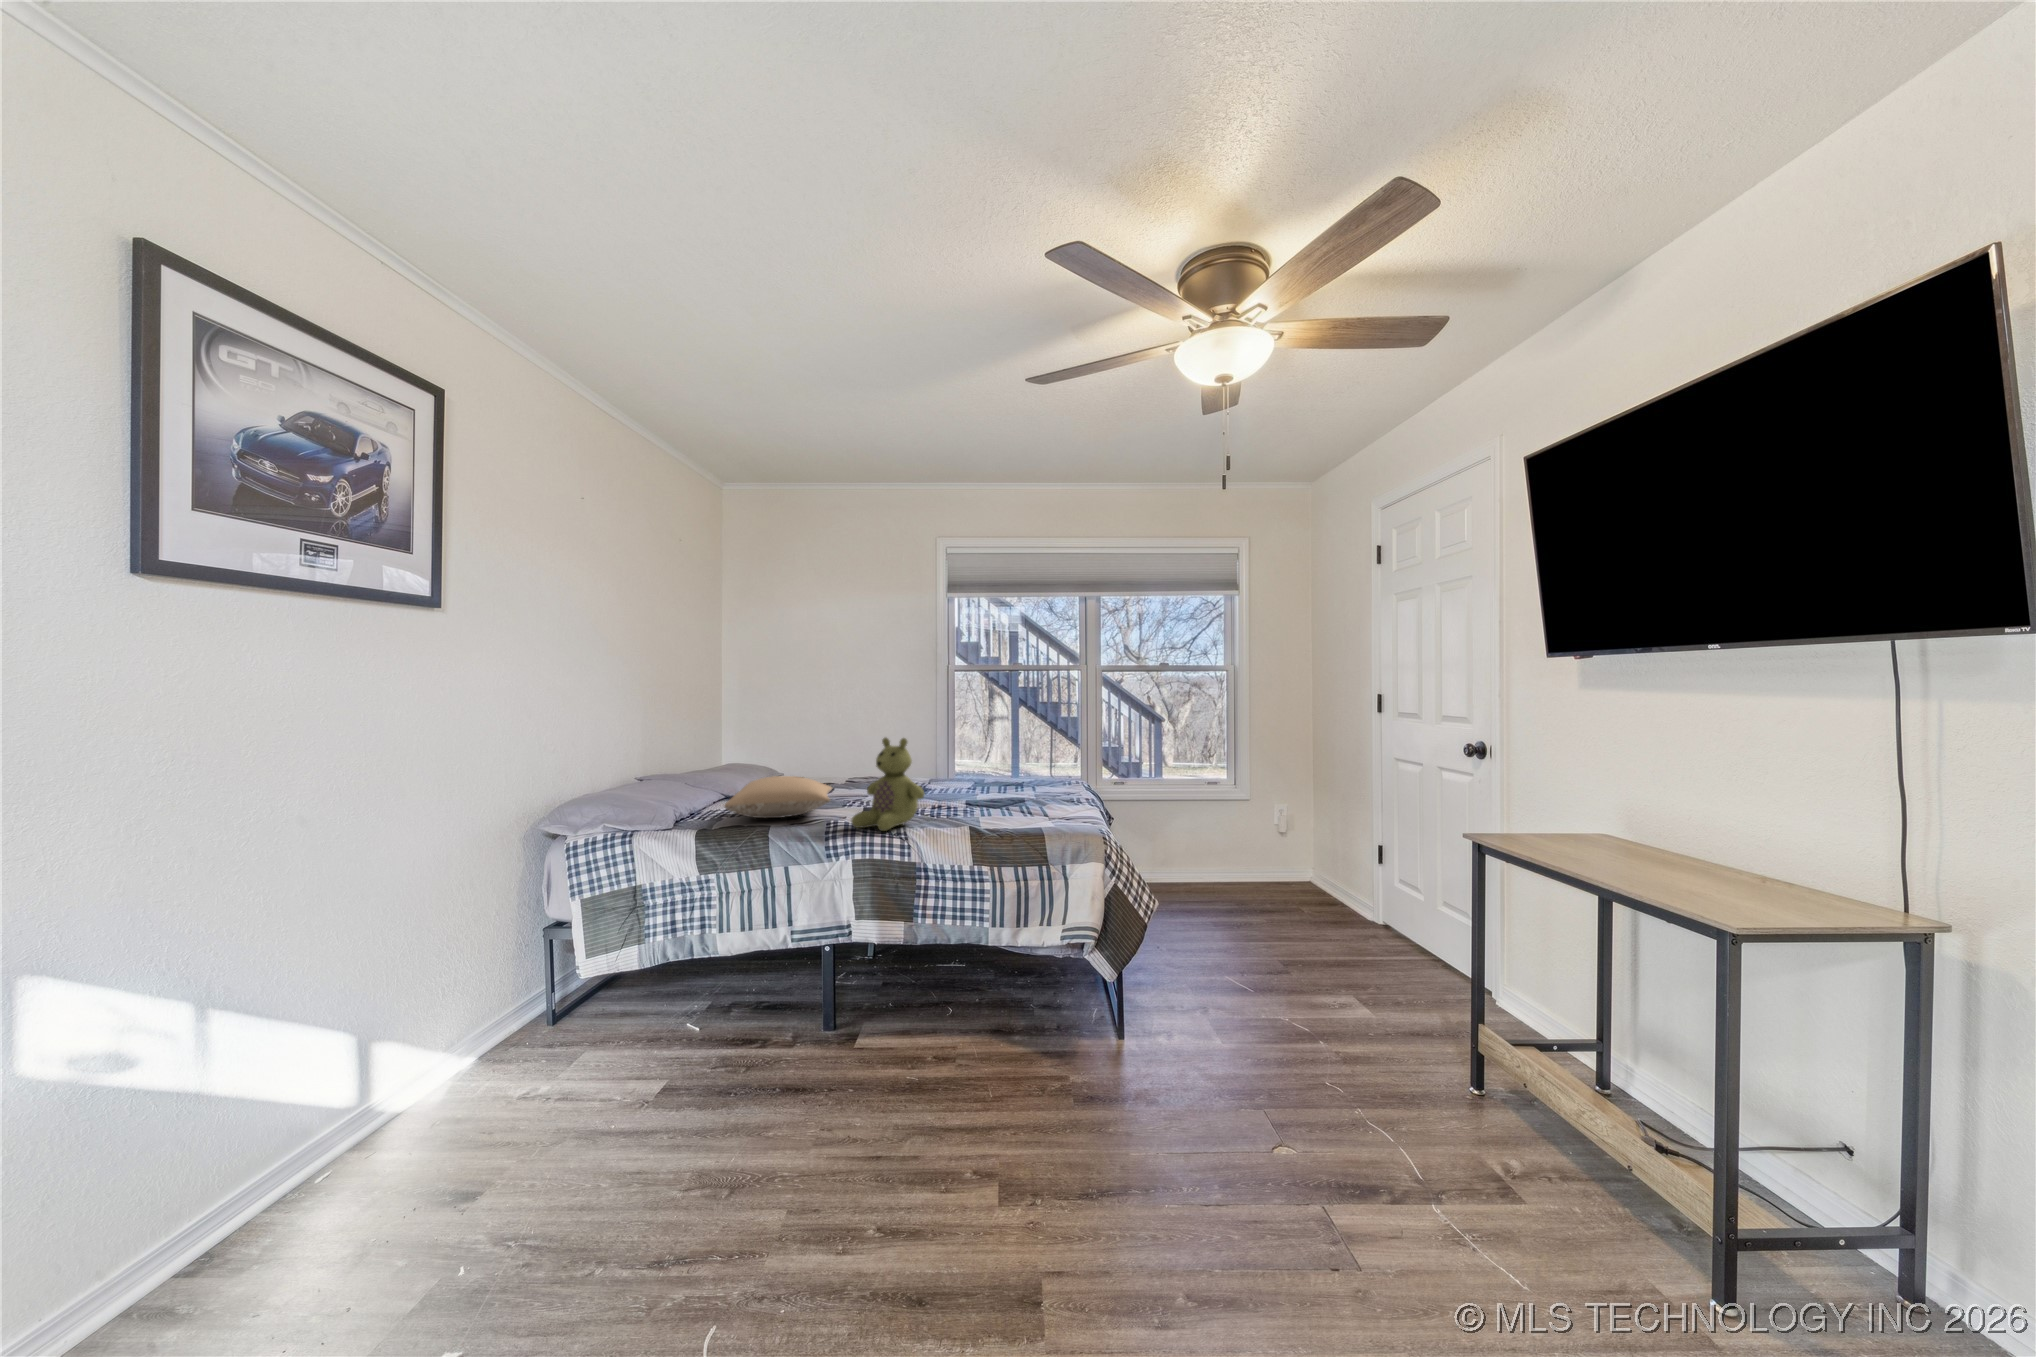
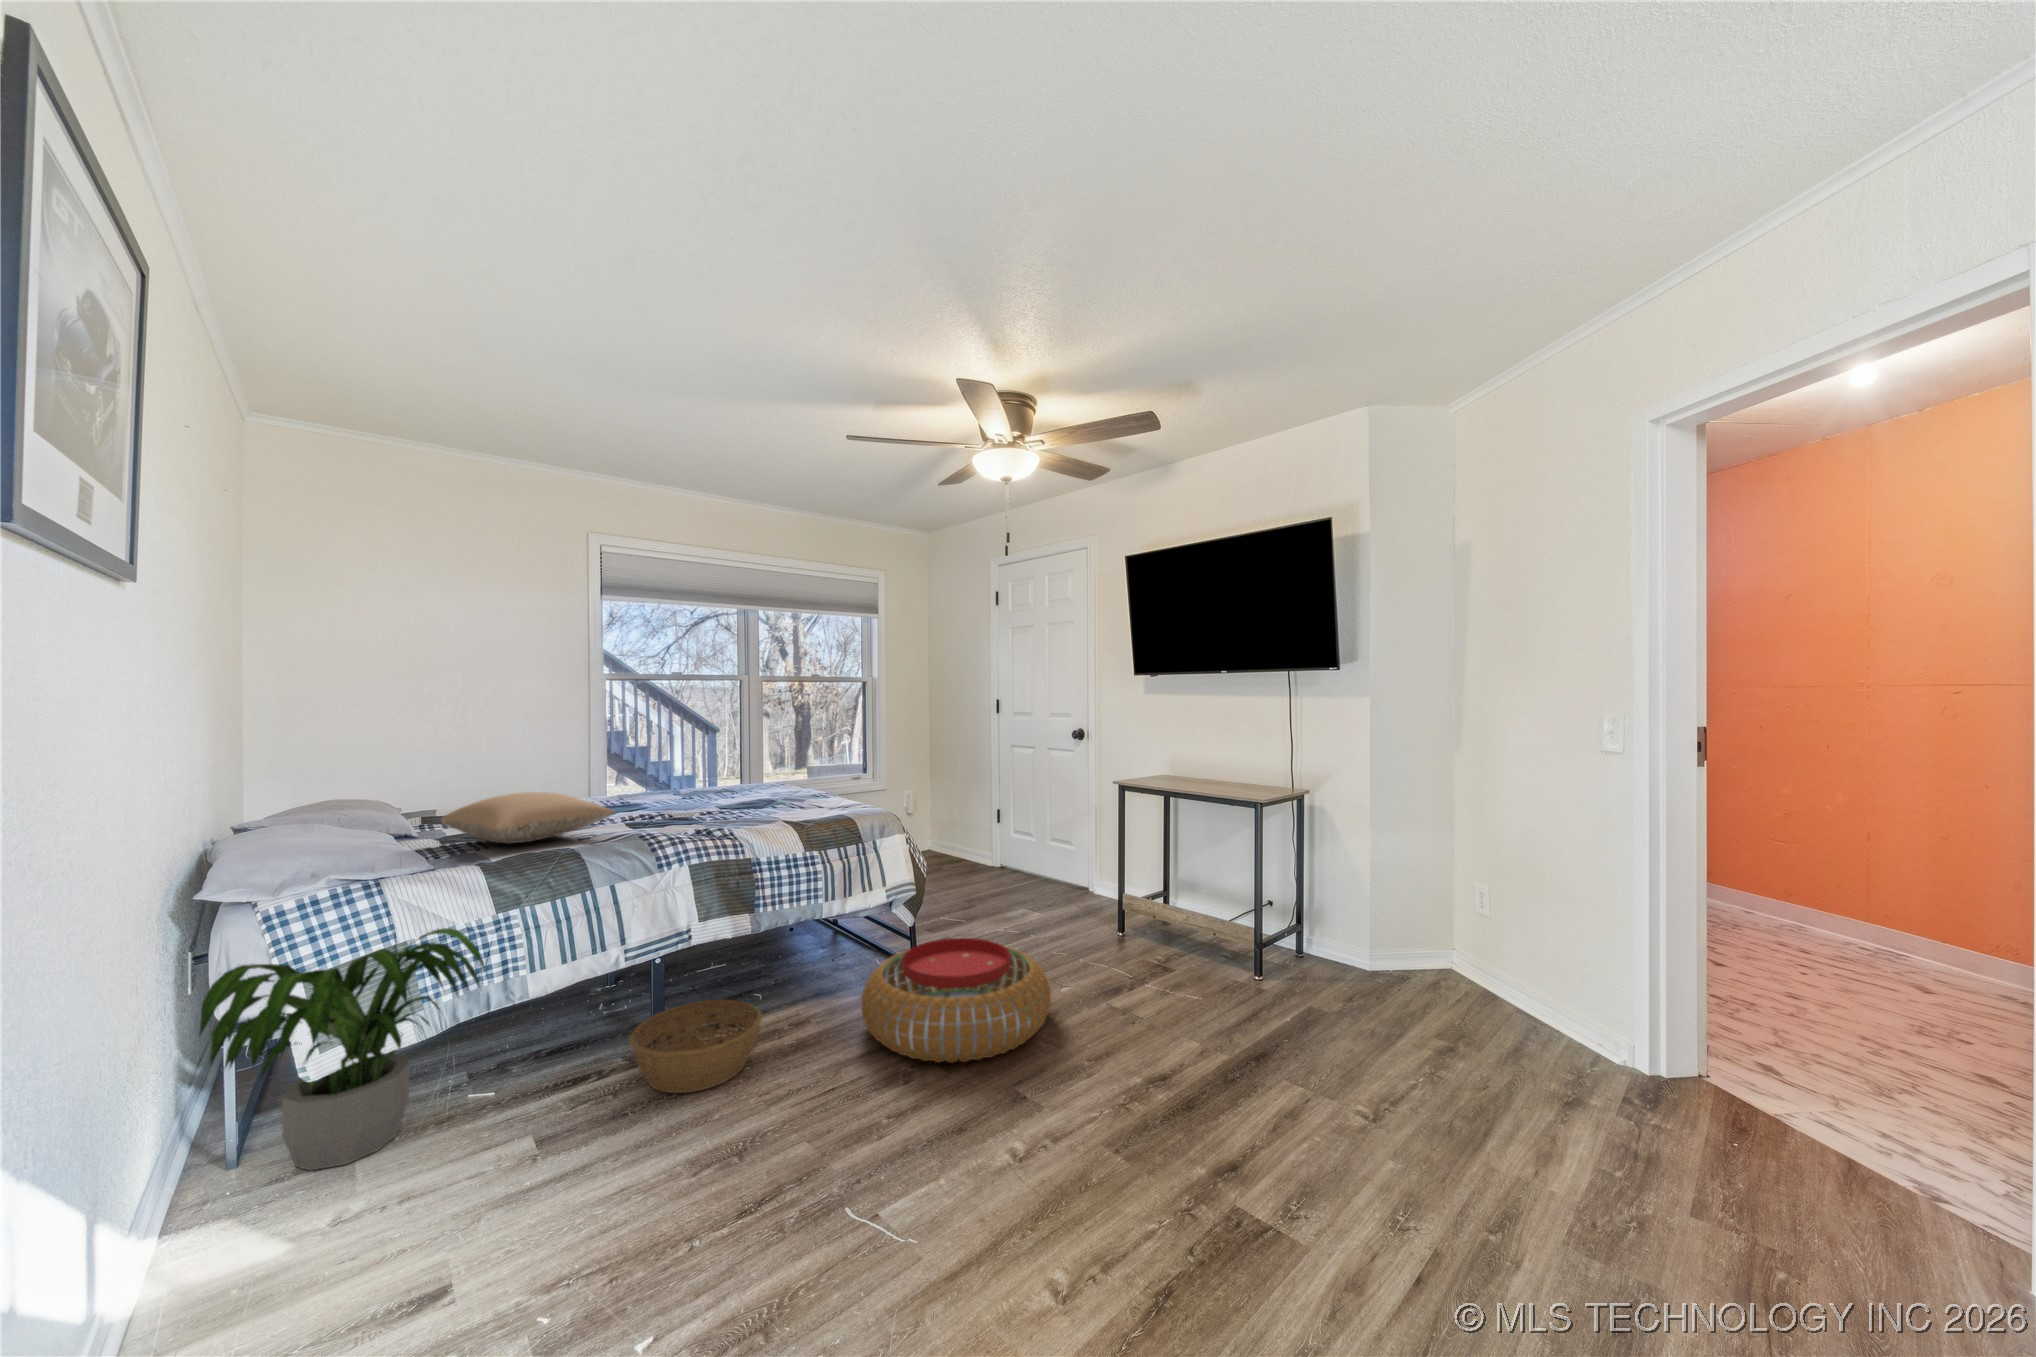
stuffed bear: present [851,738,924,831] -> none [657,740,736,835]
potted plant: none [507,858,701,1047] -> present [200,928,485,1170]
basket: none [748,997,876,1095] -> present [630,1000,762,1093]
pouf: none [940,1010,1199,1217] -> present [861,938,1051,1063]

